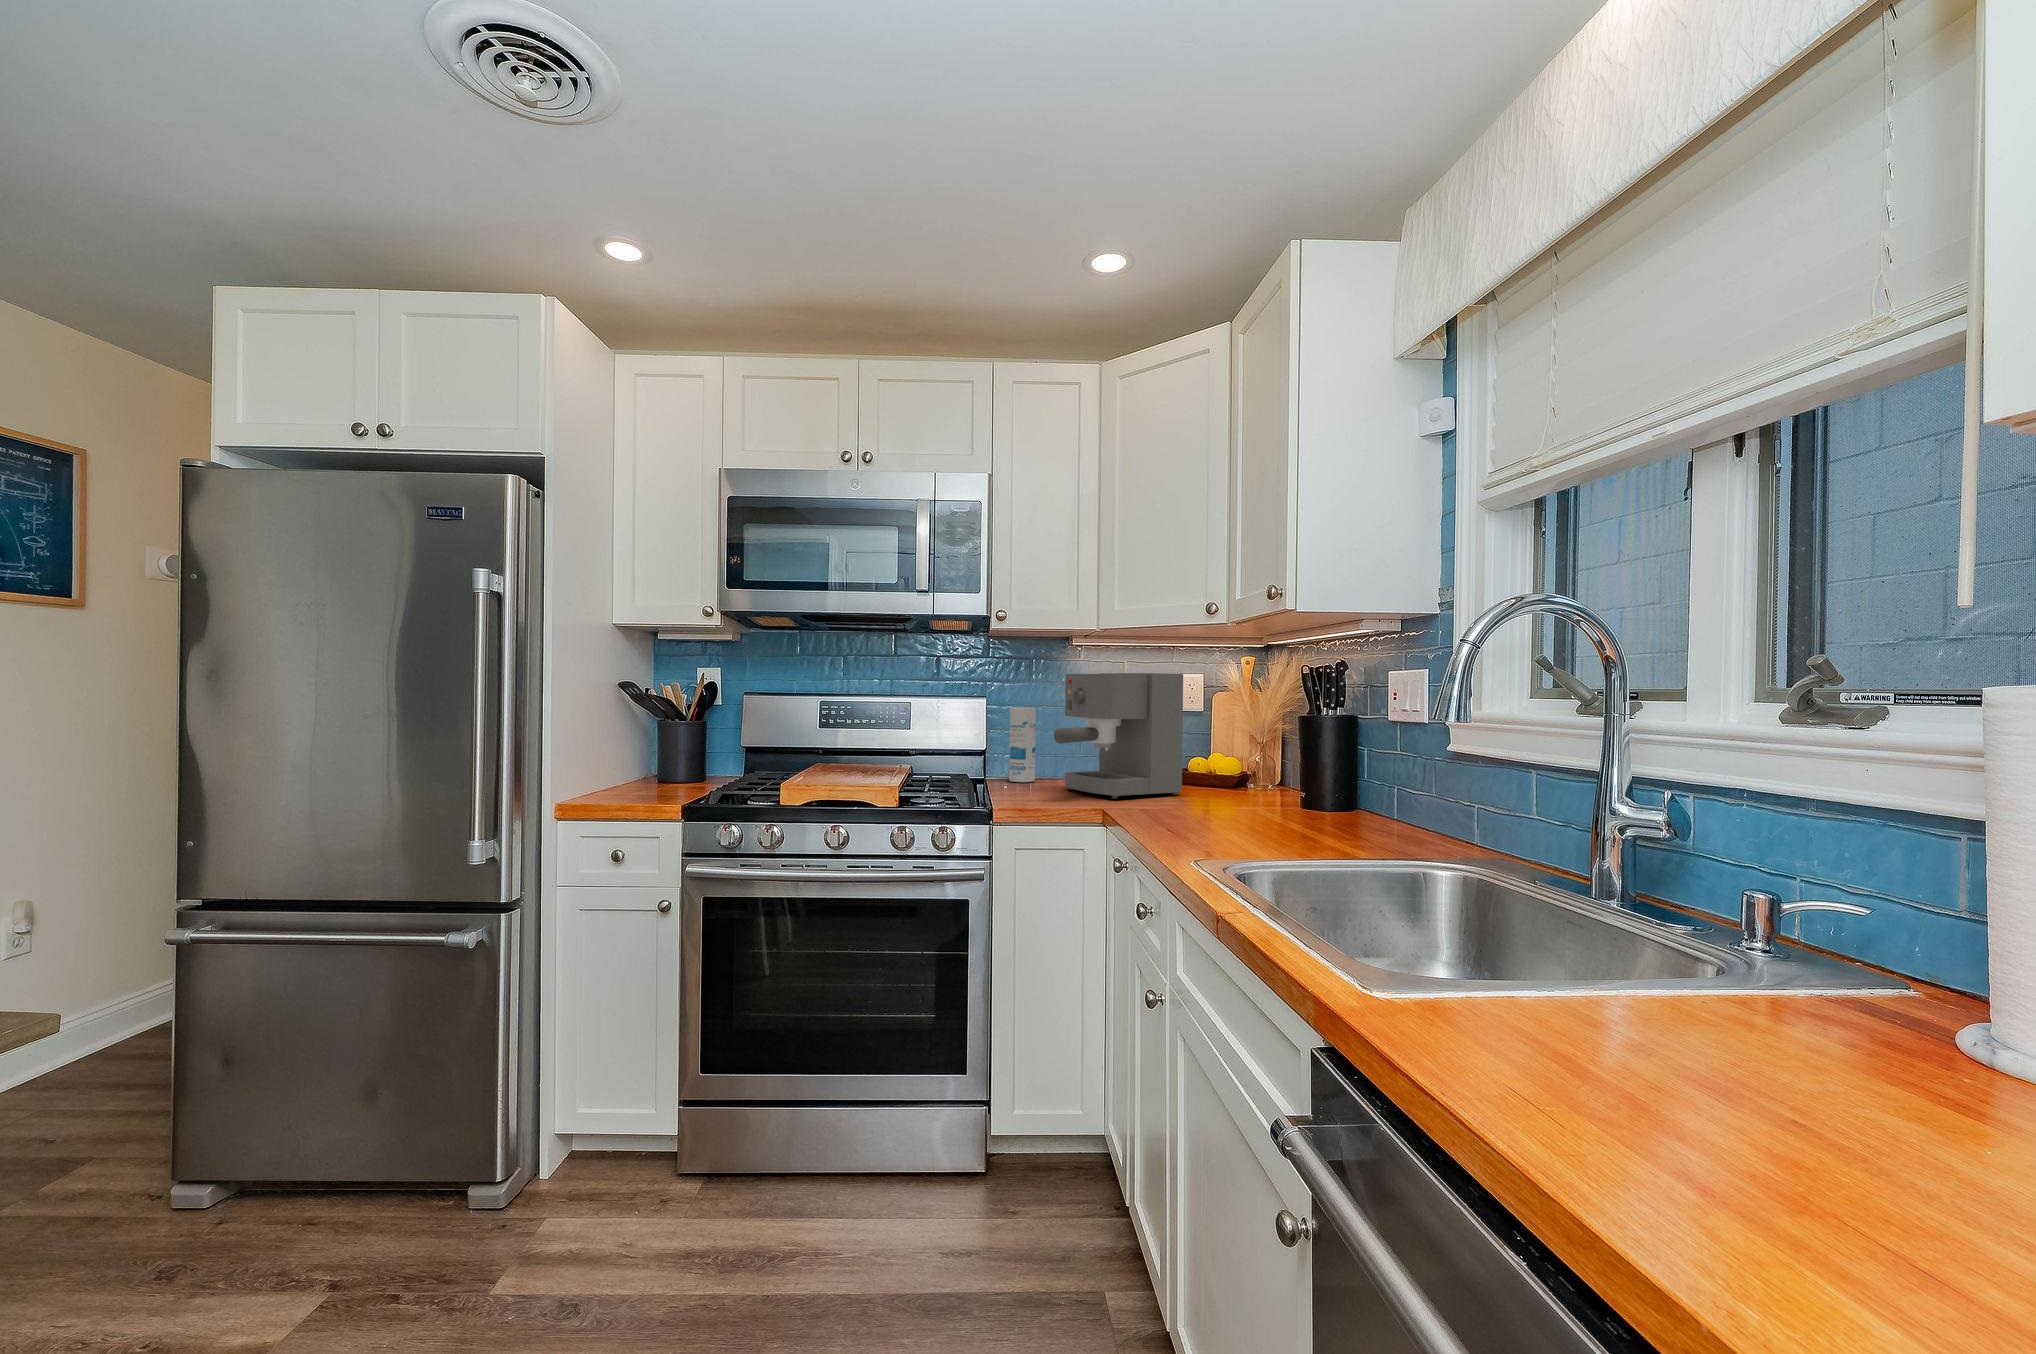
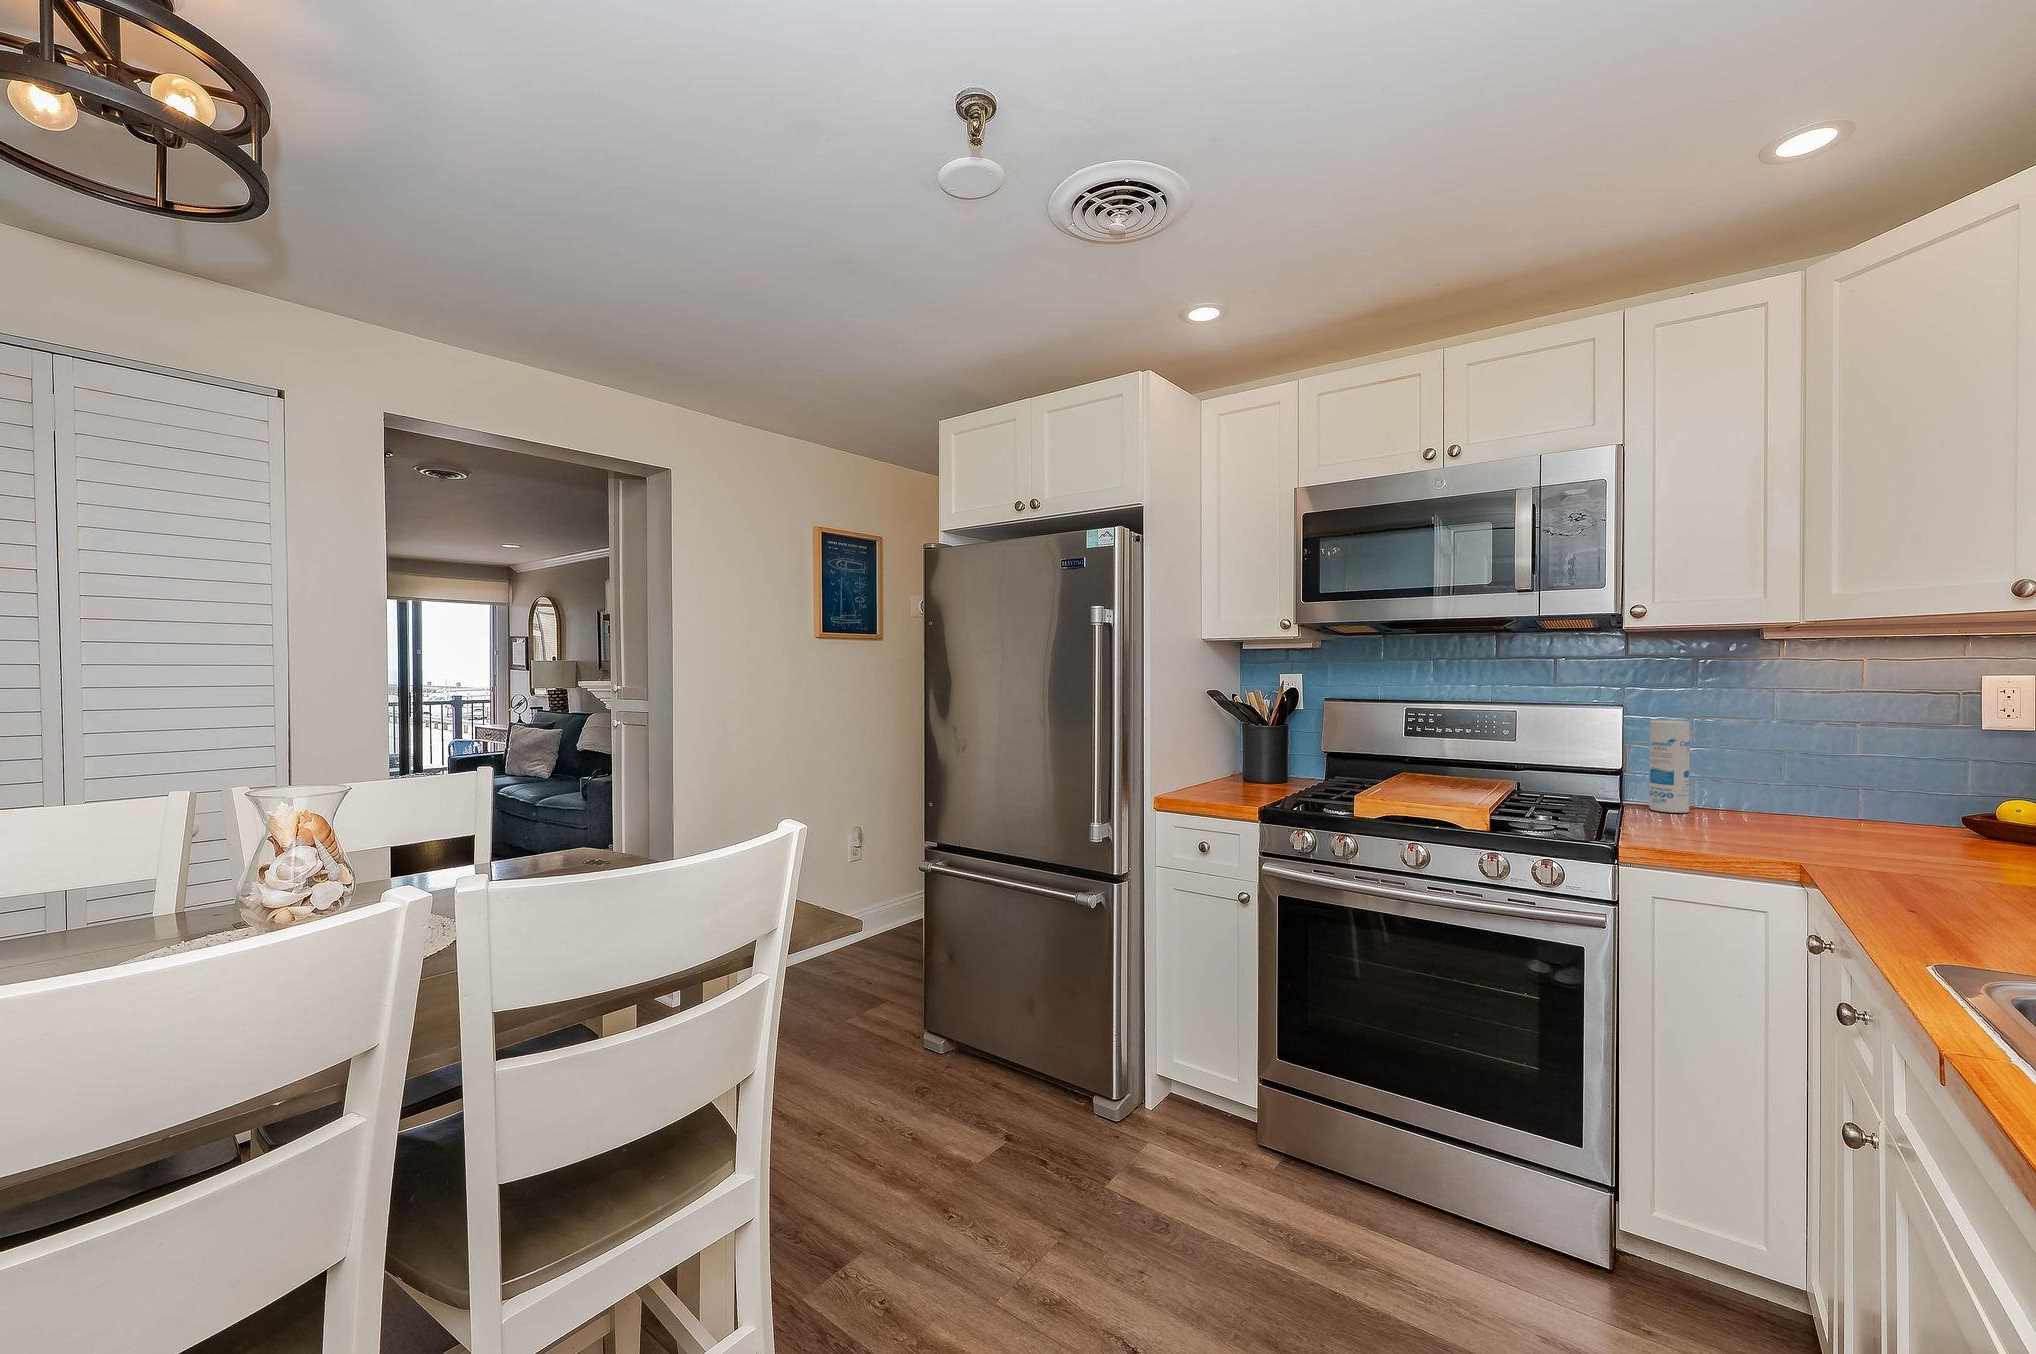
coffee maker: present [1054,673,1183,799] -> none [1711,680,1953,854]

